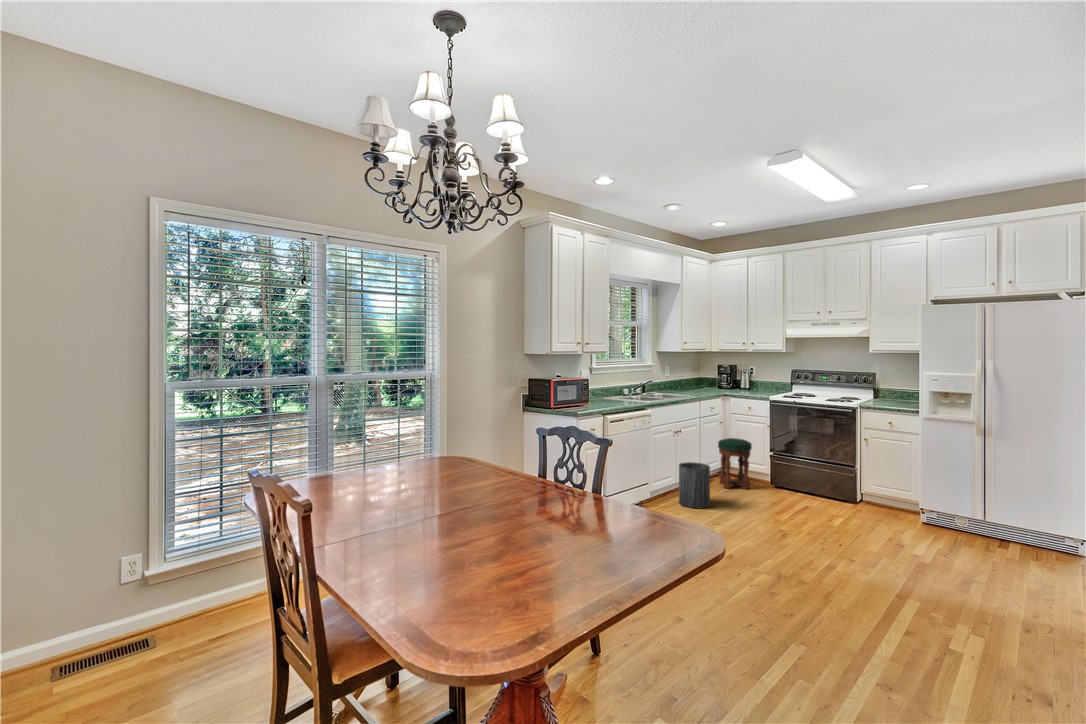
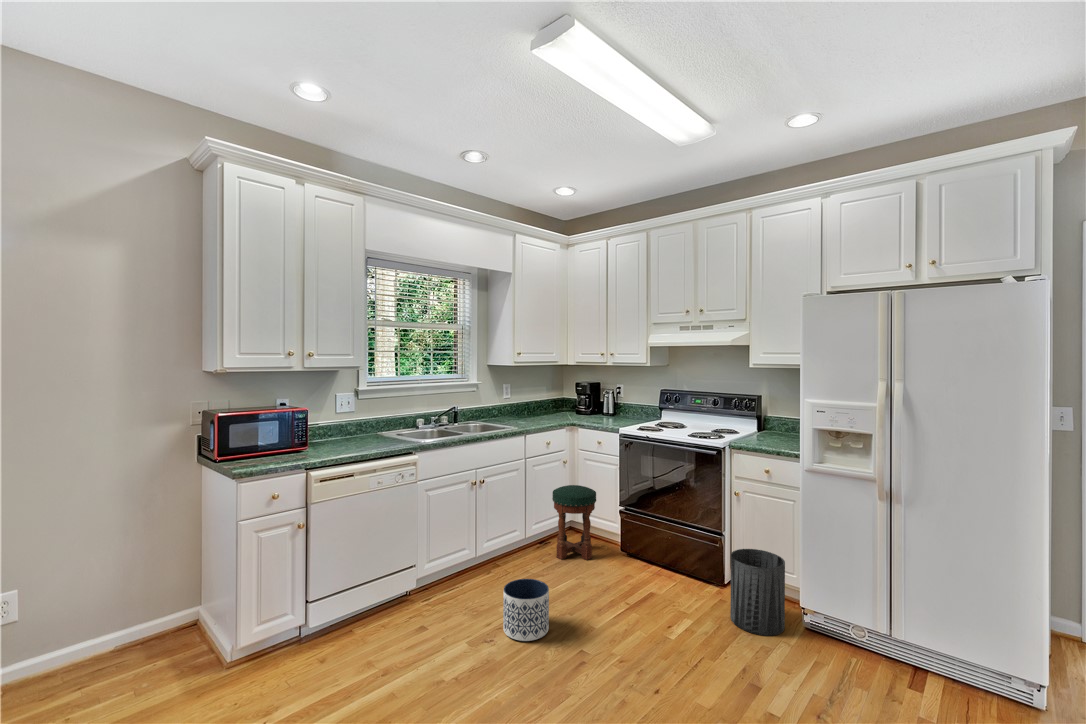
trash can: present [679,462,710,508] -> present [730,549,785,636]
planter: none [720,490,751,525] -> present [503,579,549,641]

